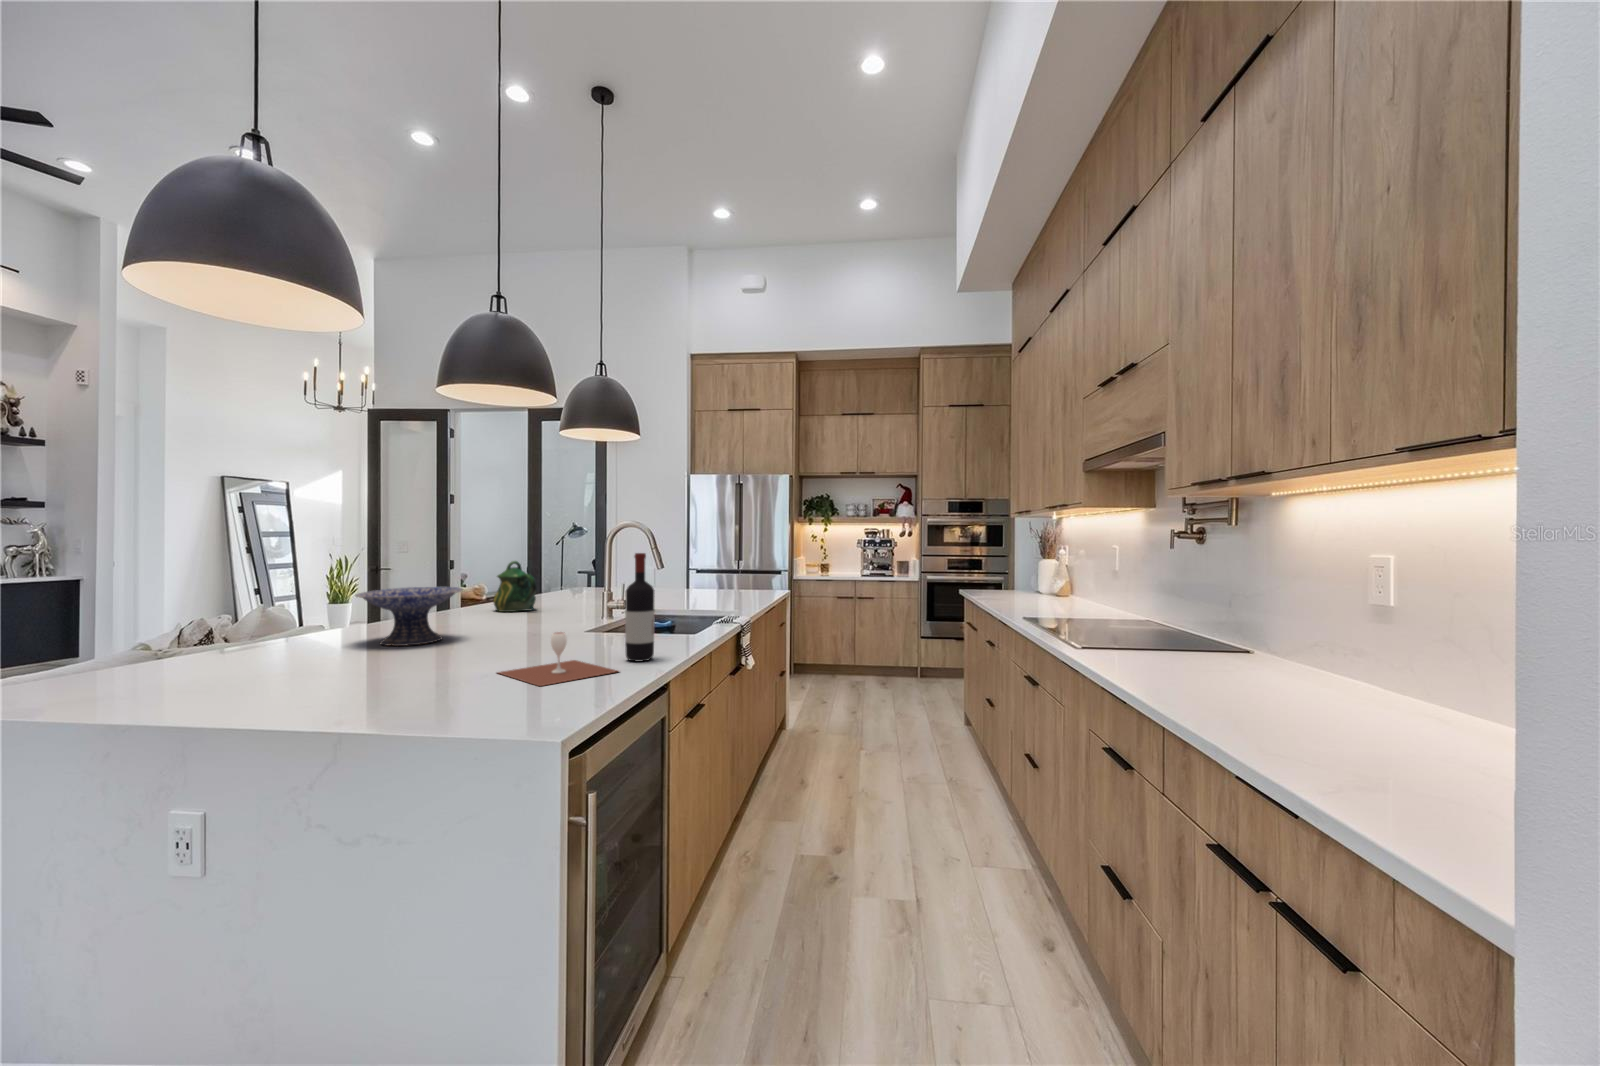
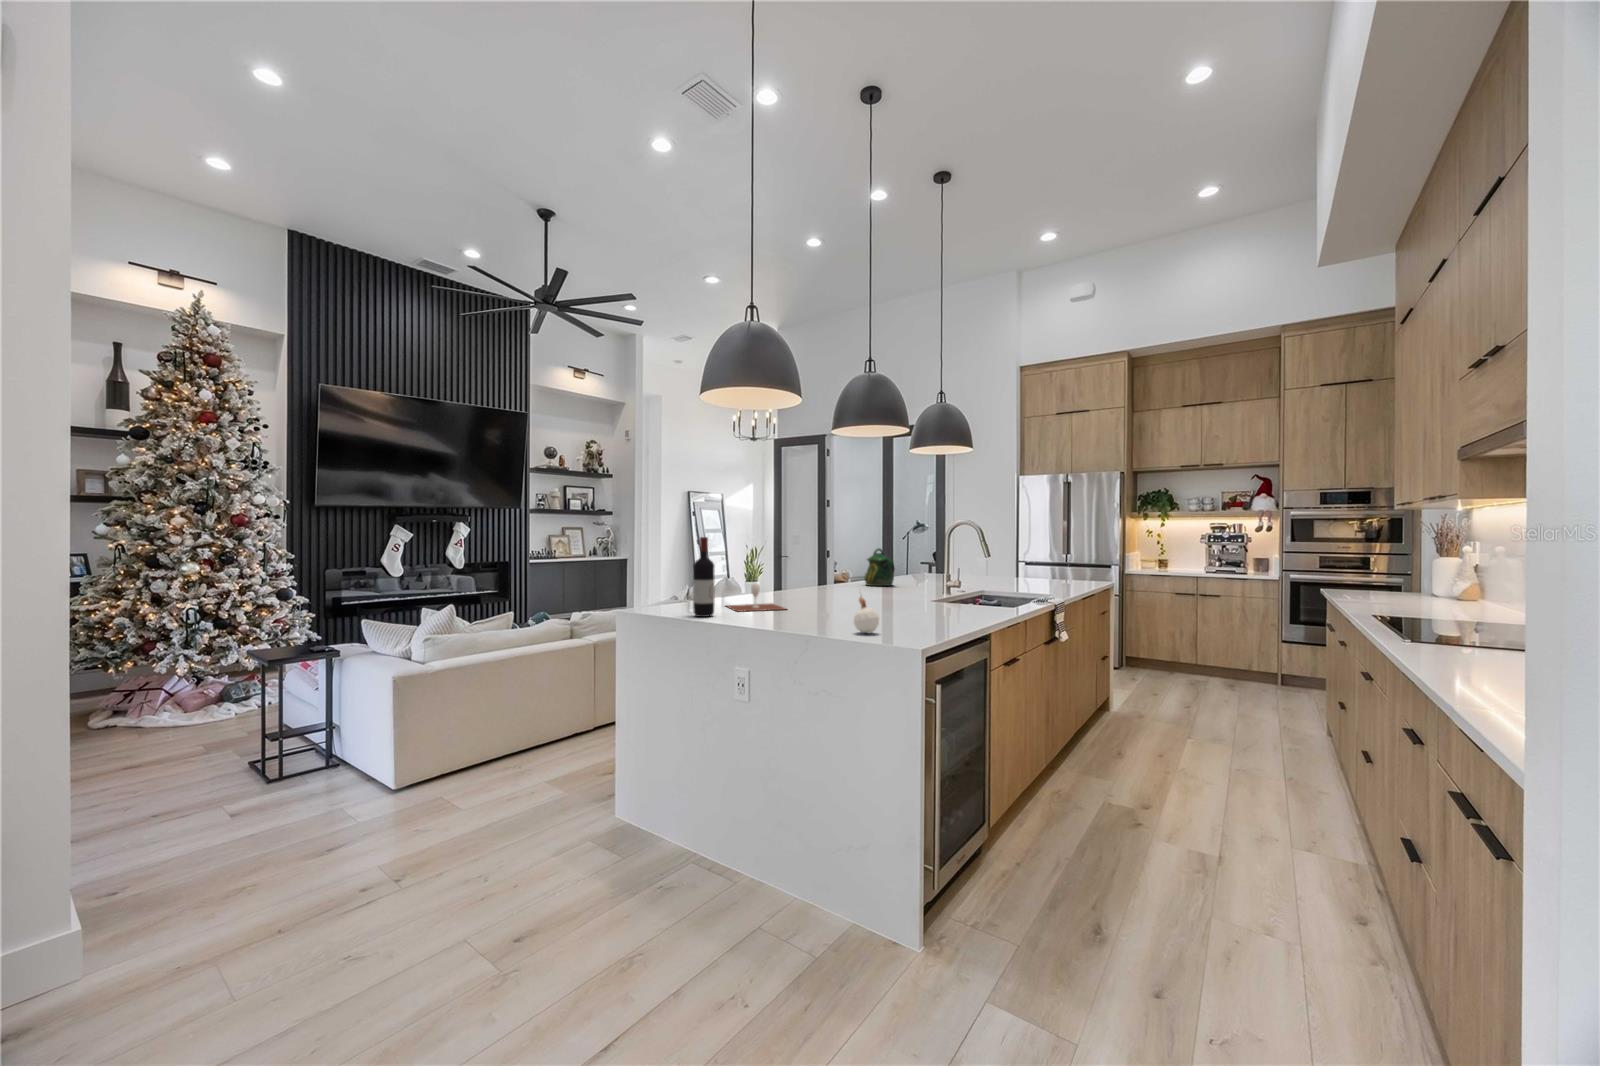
wine bottle: present [625,553,654,661] -> present [693,537,715,617]
decorative bowl: present [356,587,462,646] -> none [787,563,849,600]
wine glass: present [498,632,618,686] -> present [726,584,785,612]
candle: none [448,641,496,715] -> present [854,597,879,633]

